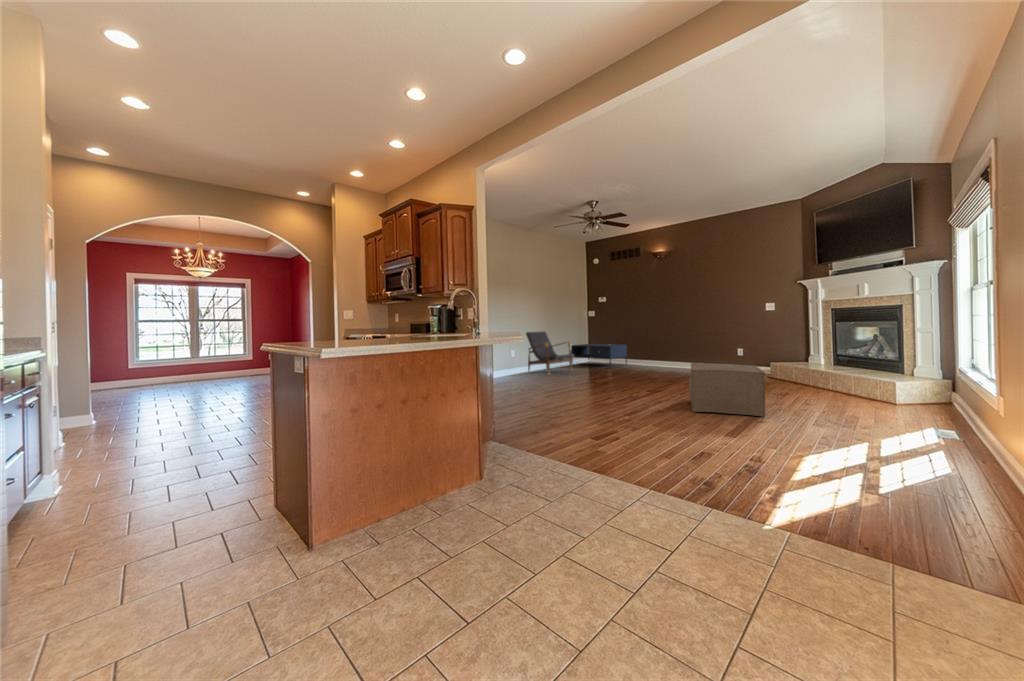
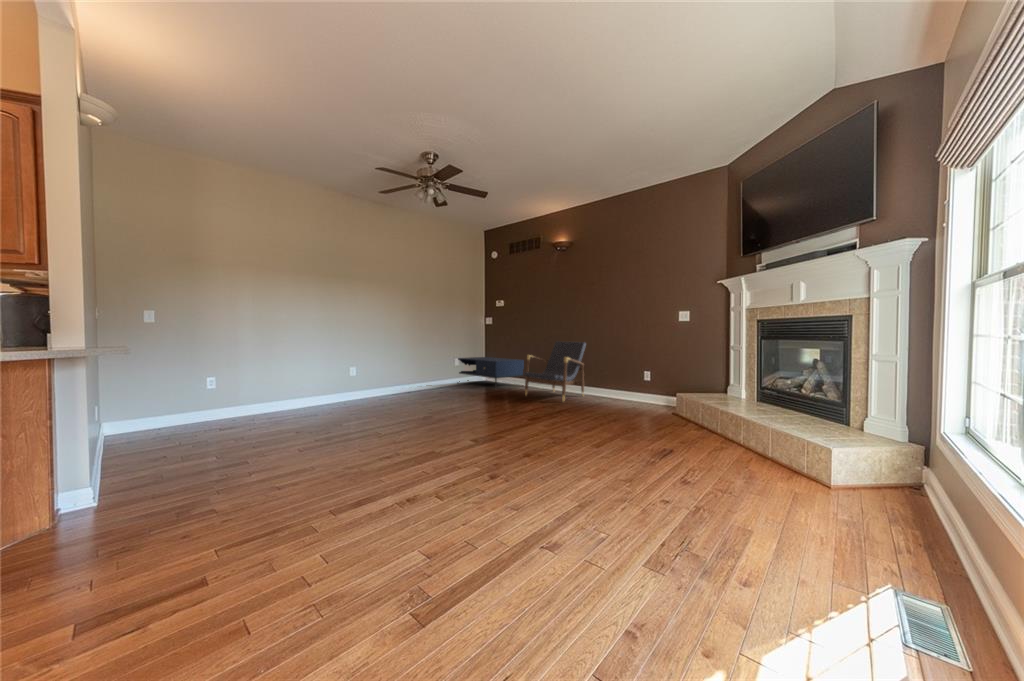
lounge chair: present [526,331,574,374] -> present [524,341,586,401]
ottoman: present [689,363,765,417] -> none [469,398,604,515]

